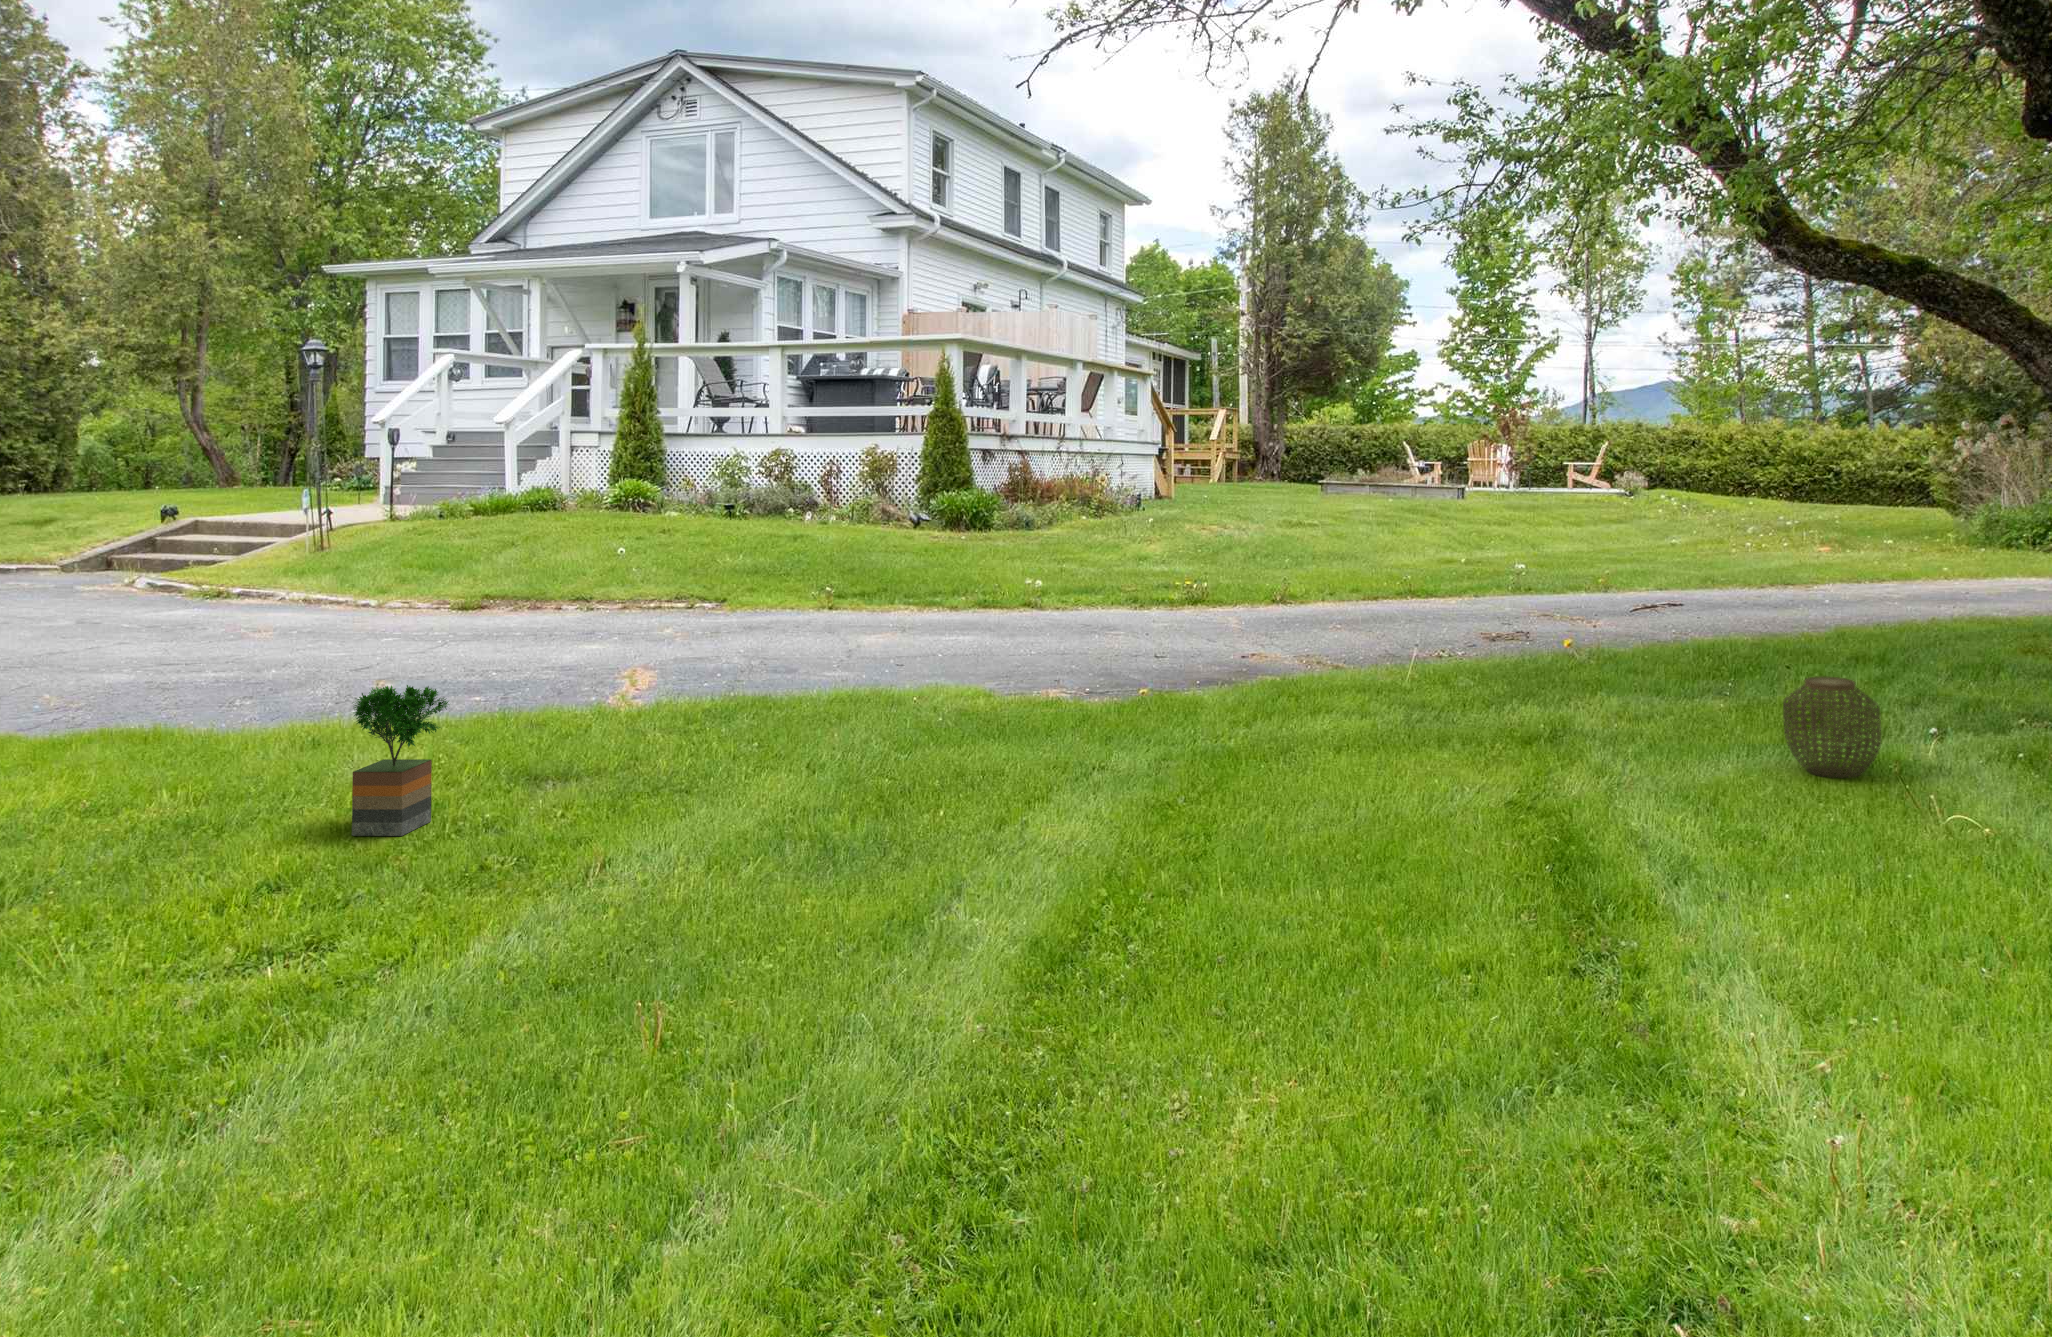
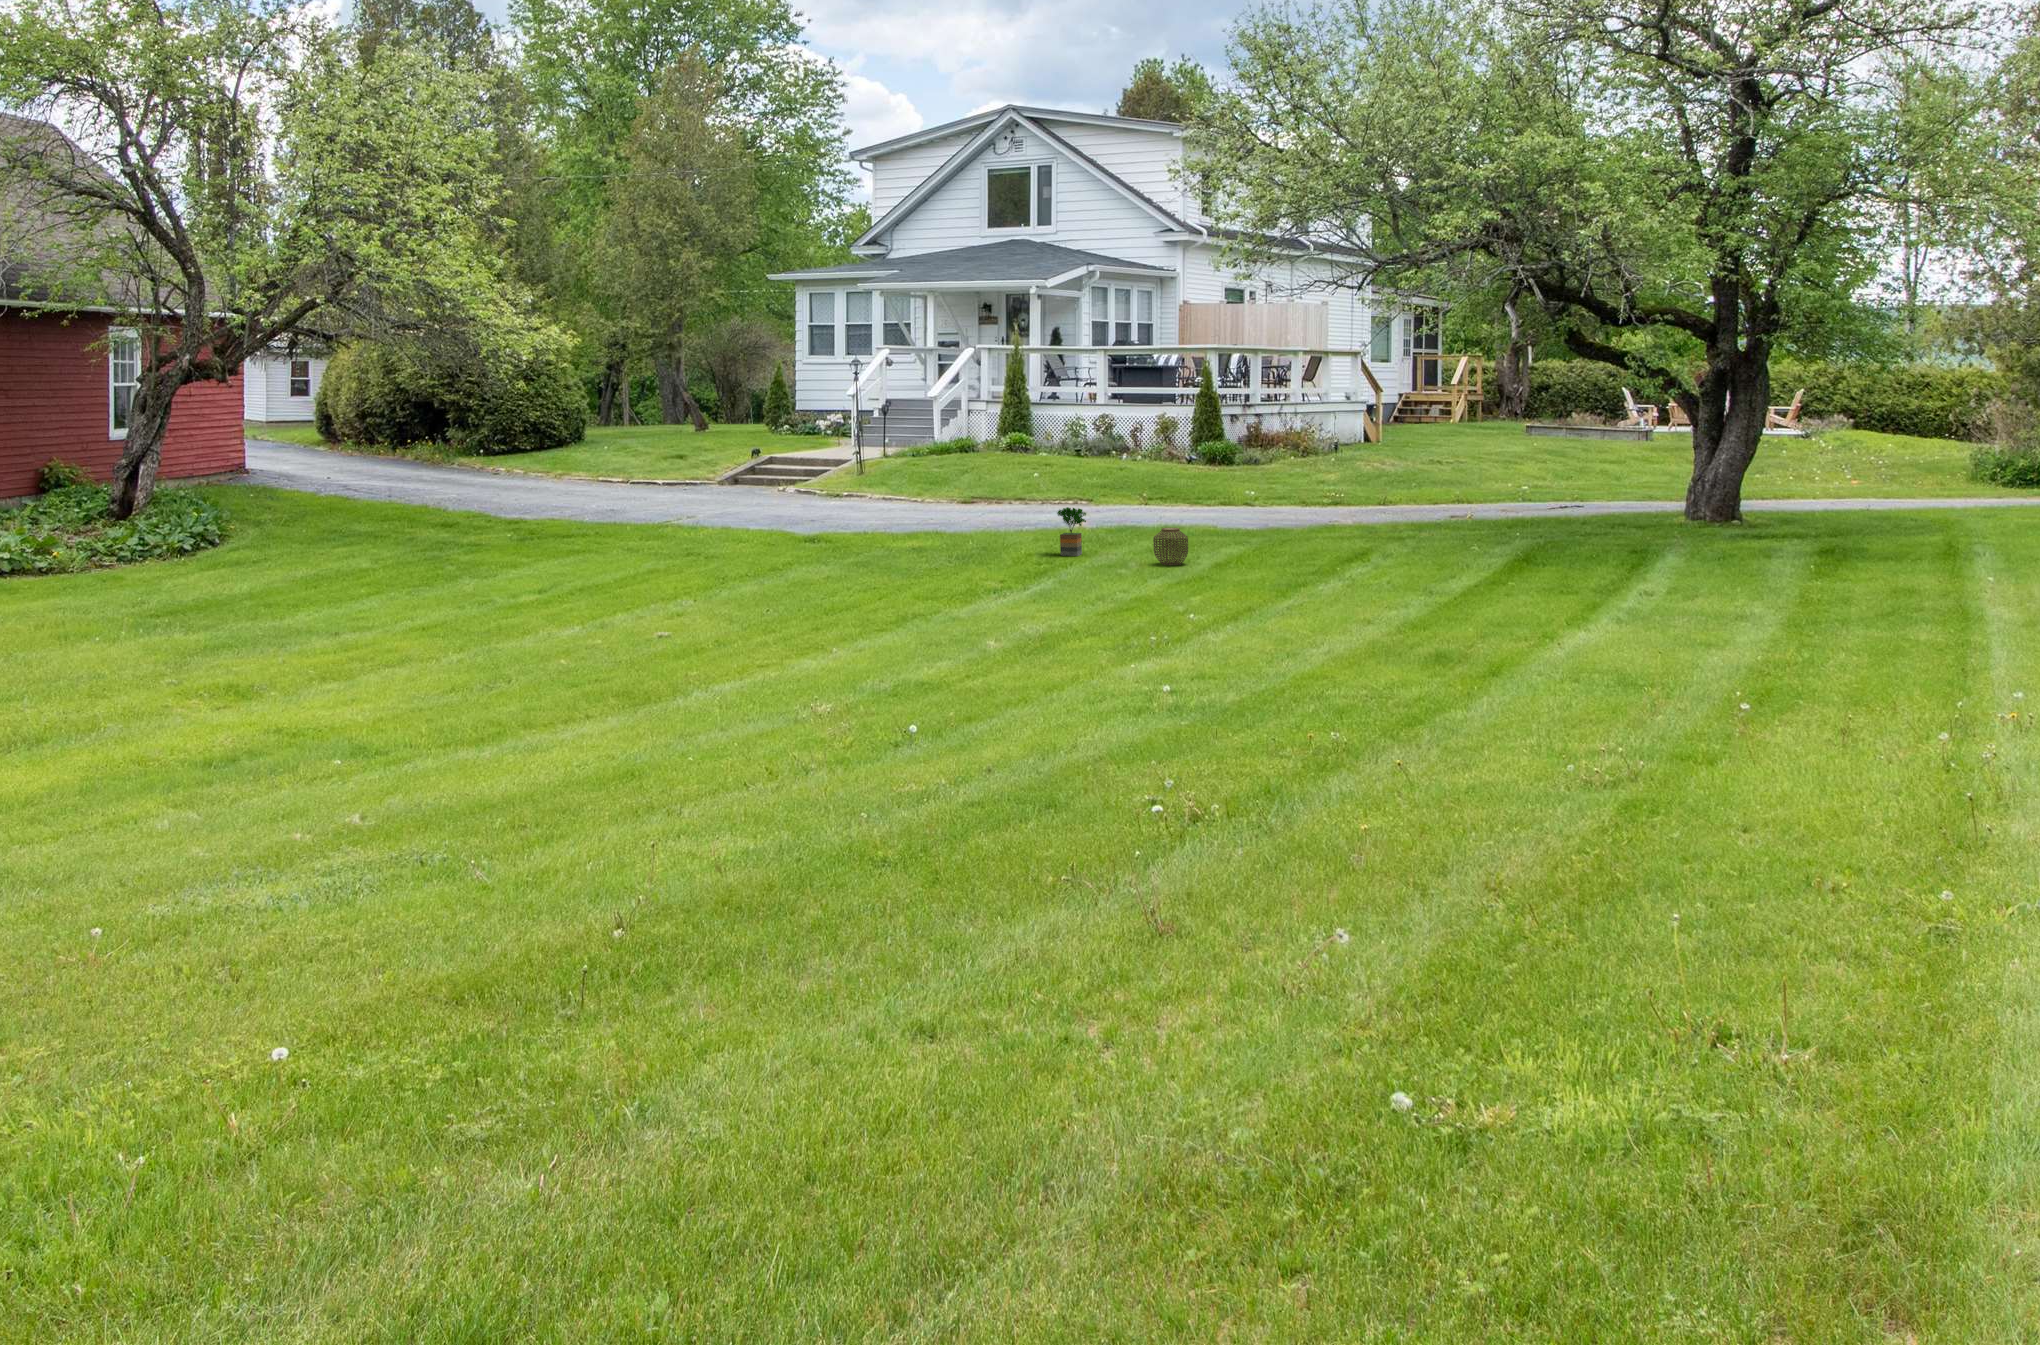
woven basket: present [1783,677,1881,778] -> present [1153,528,1188,565]

